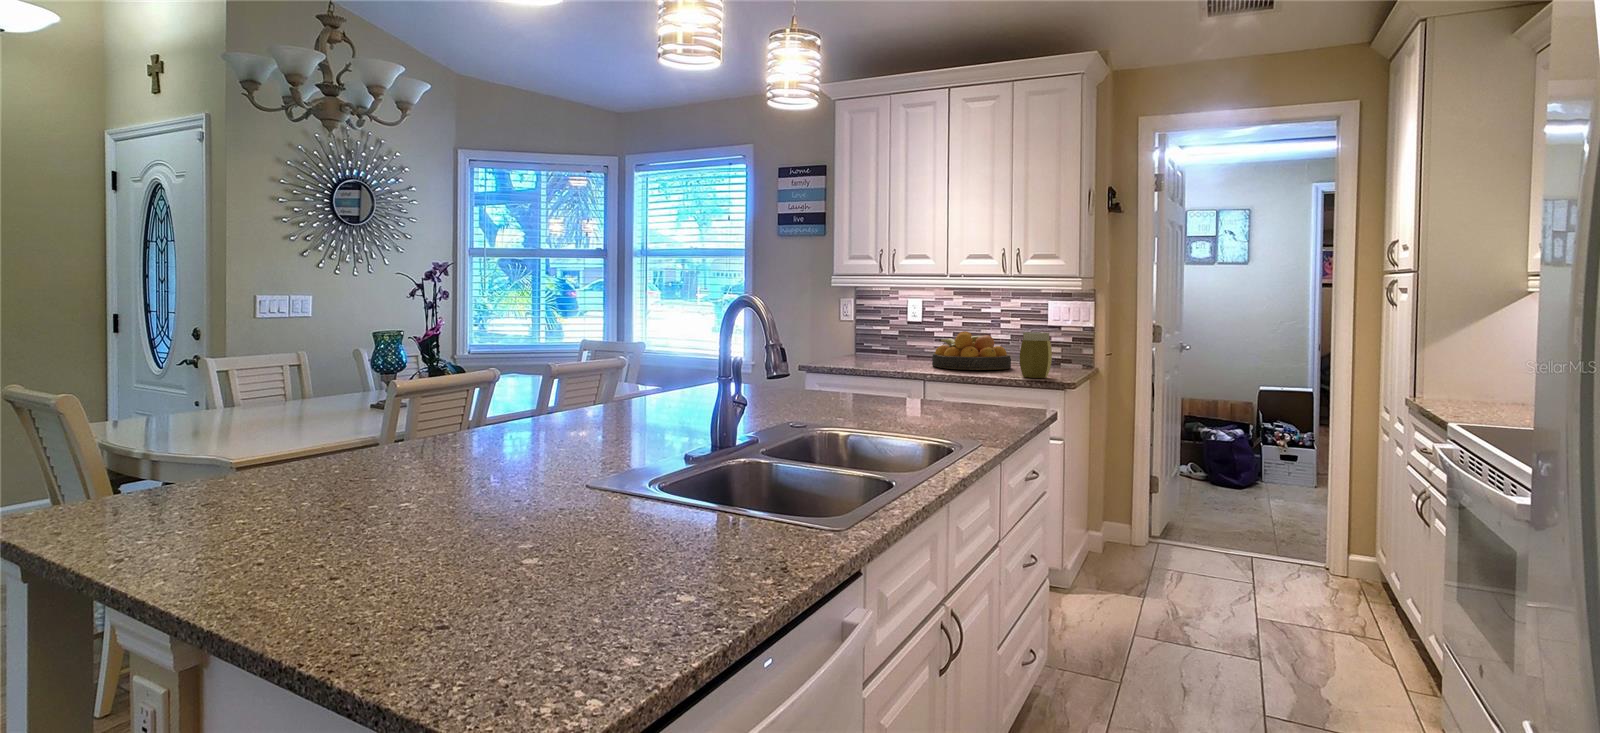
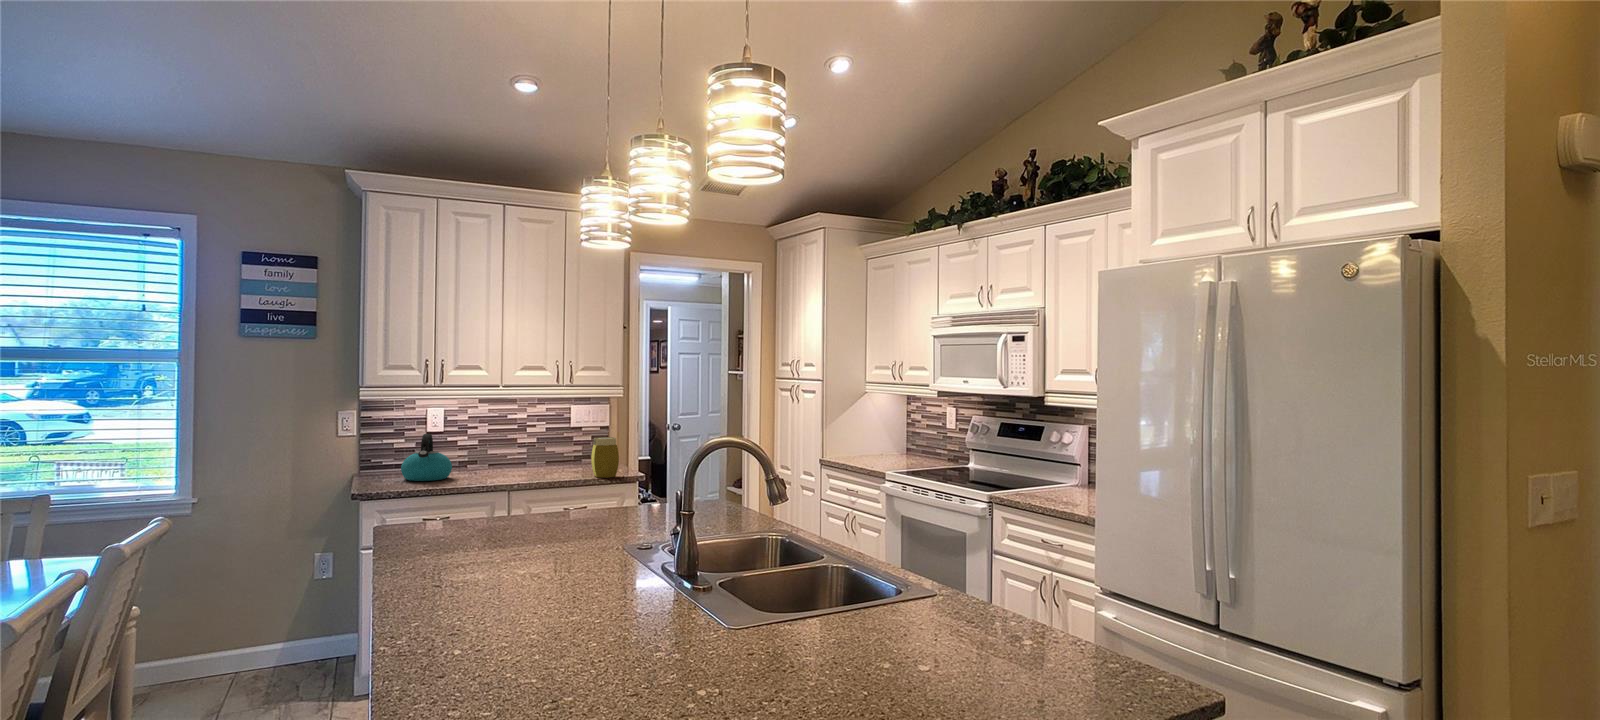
kettle: none [849,321,894,365] -> present [401,434,452,481]
fruit bowl: present [932,331,1011,370] -> none [486,439,563,476]

